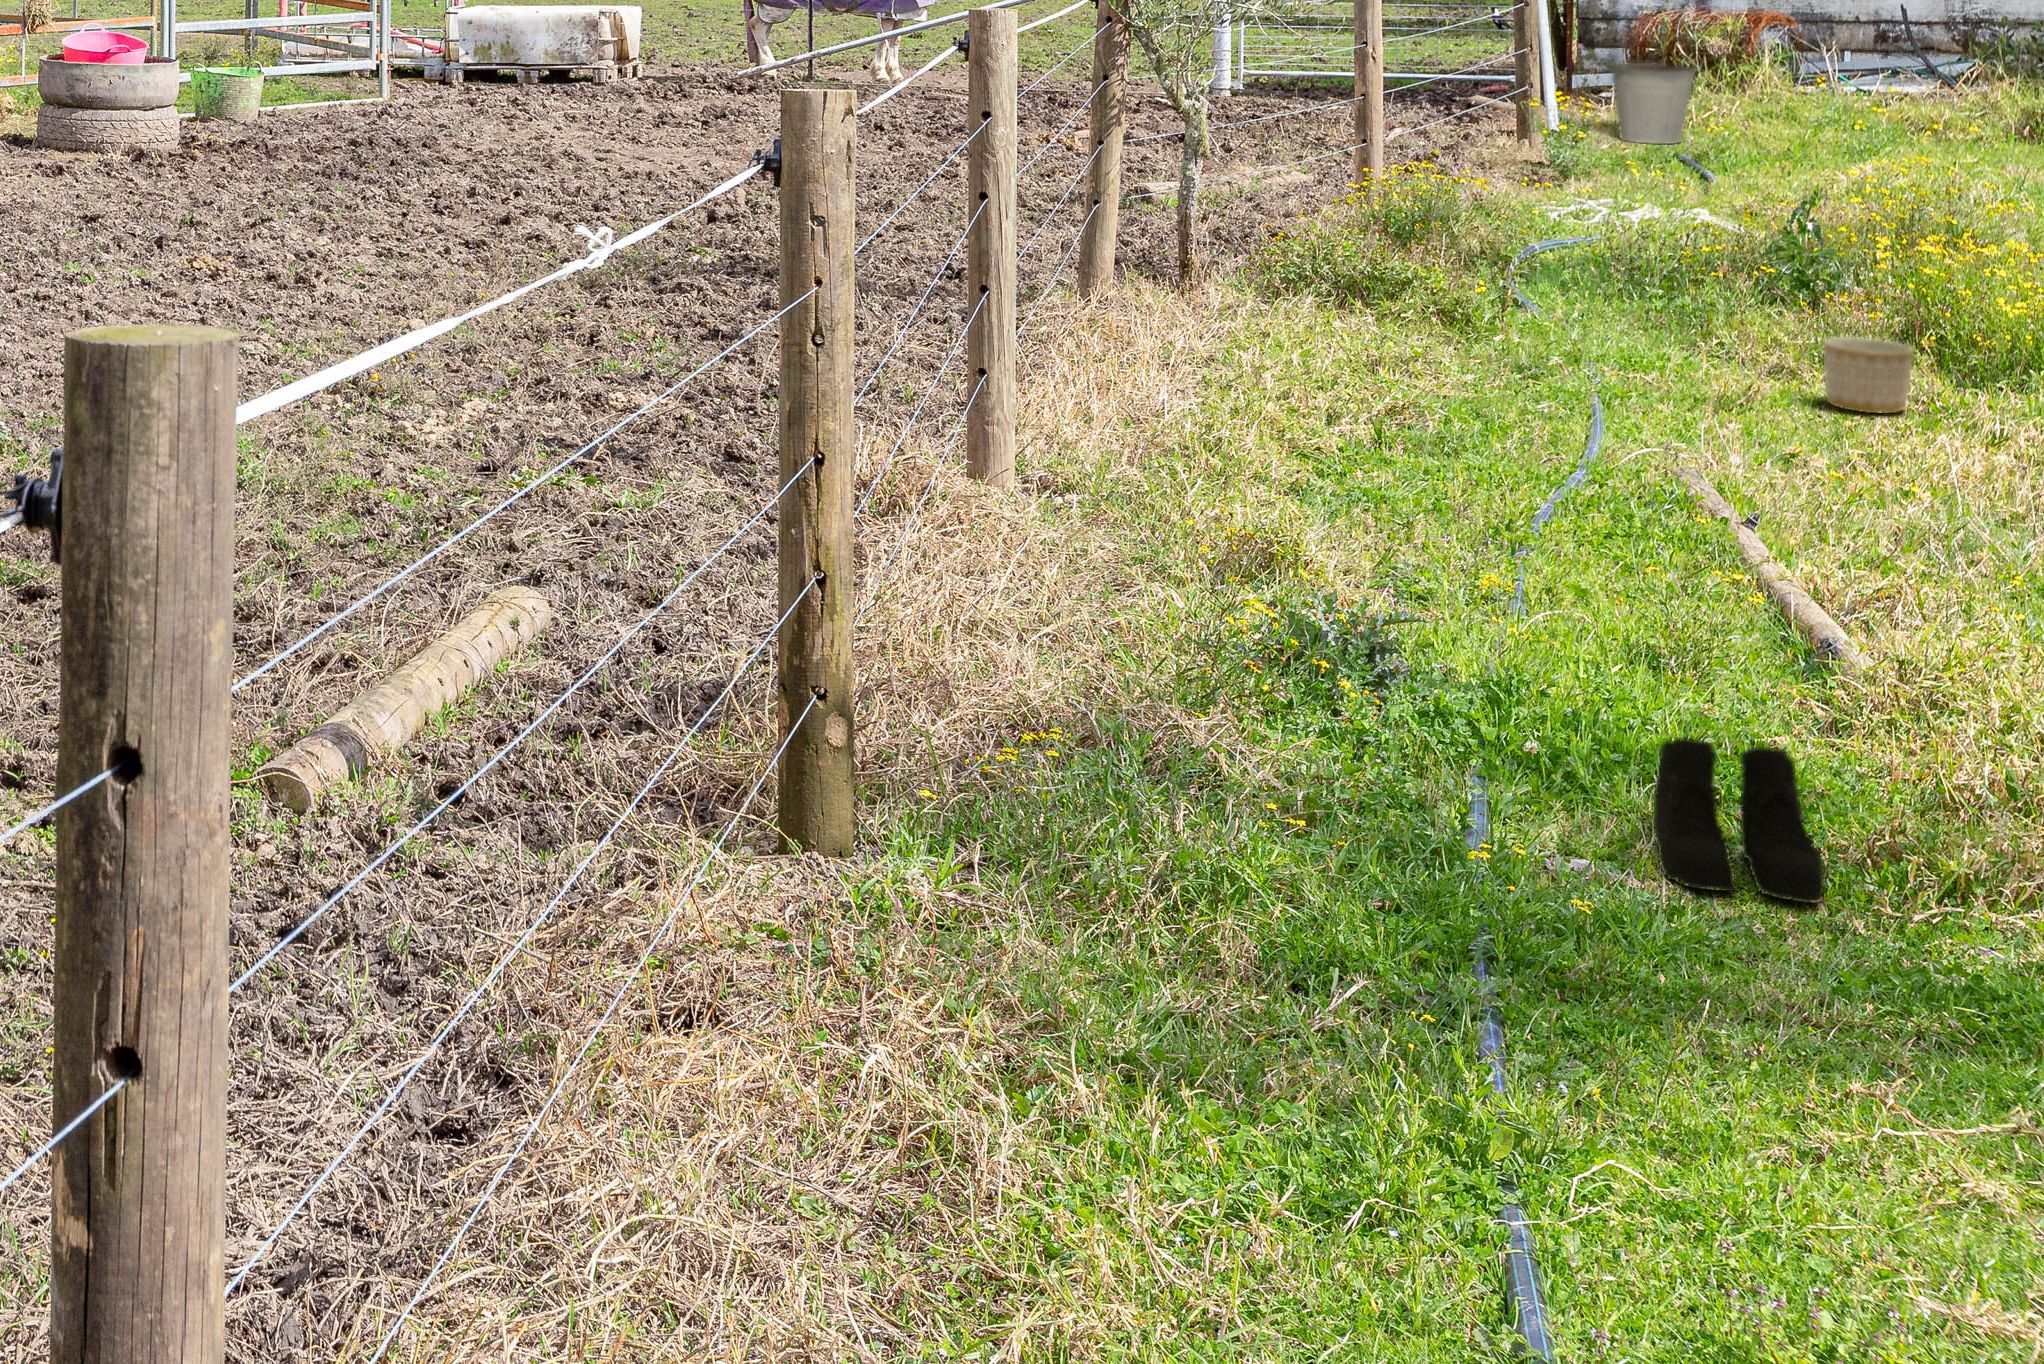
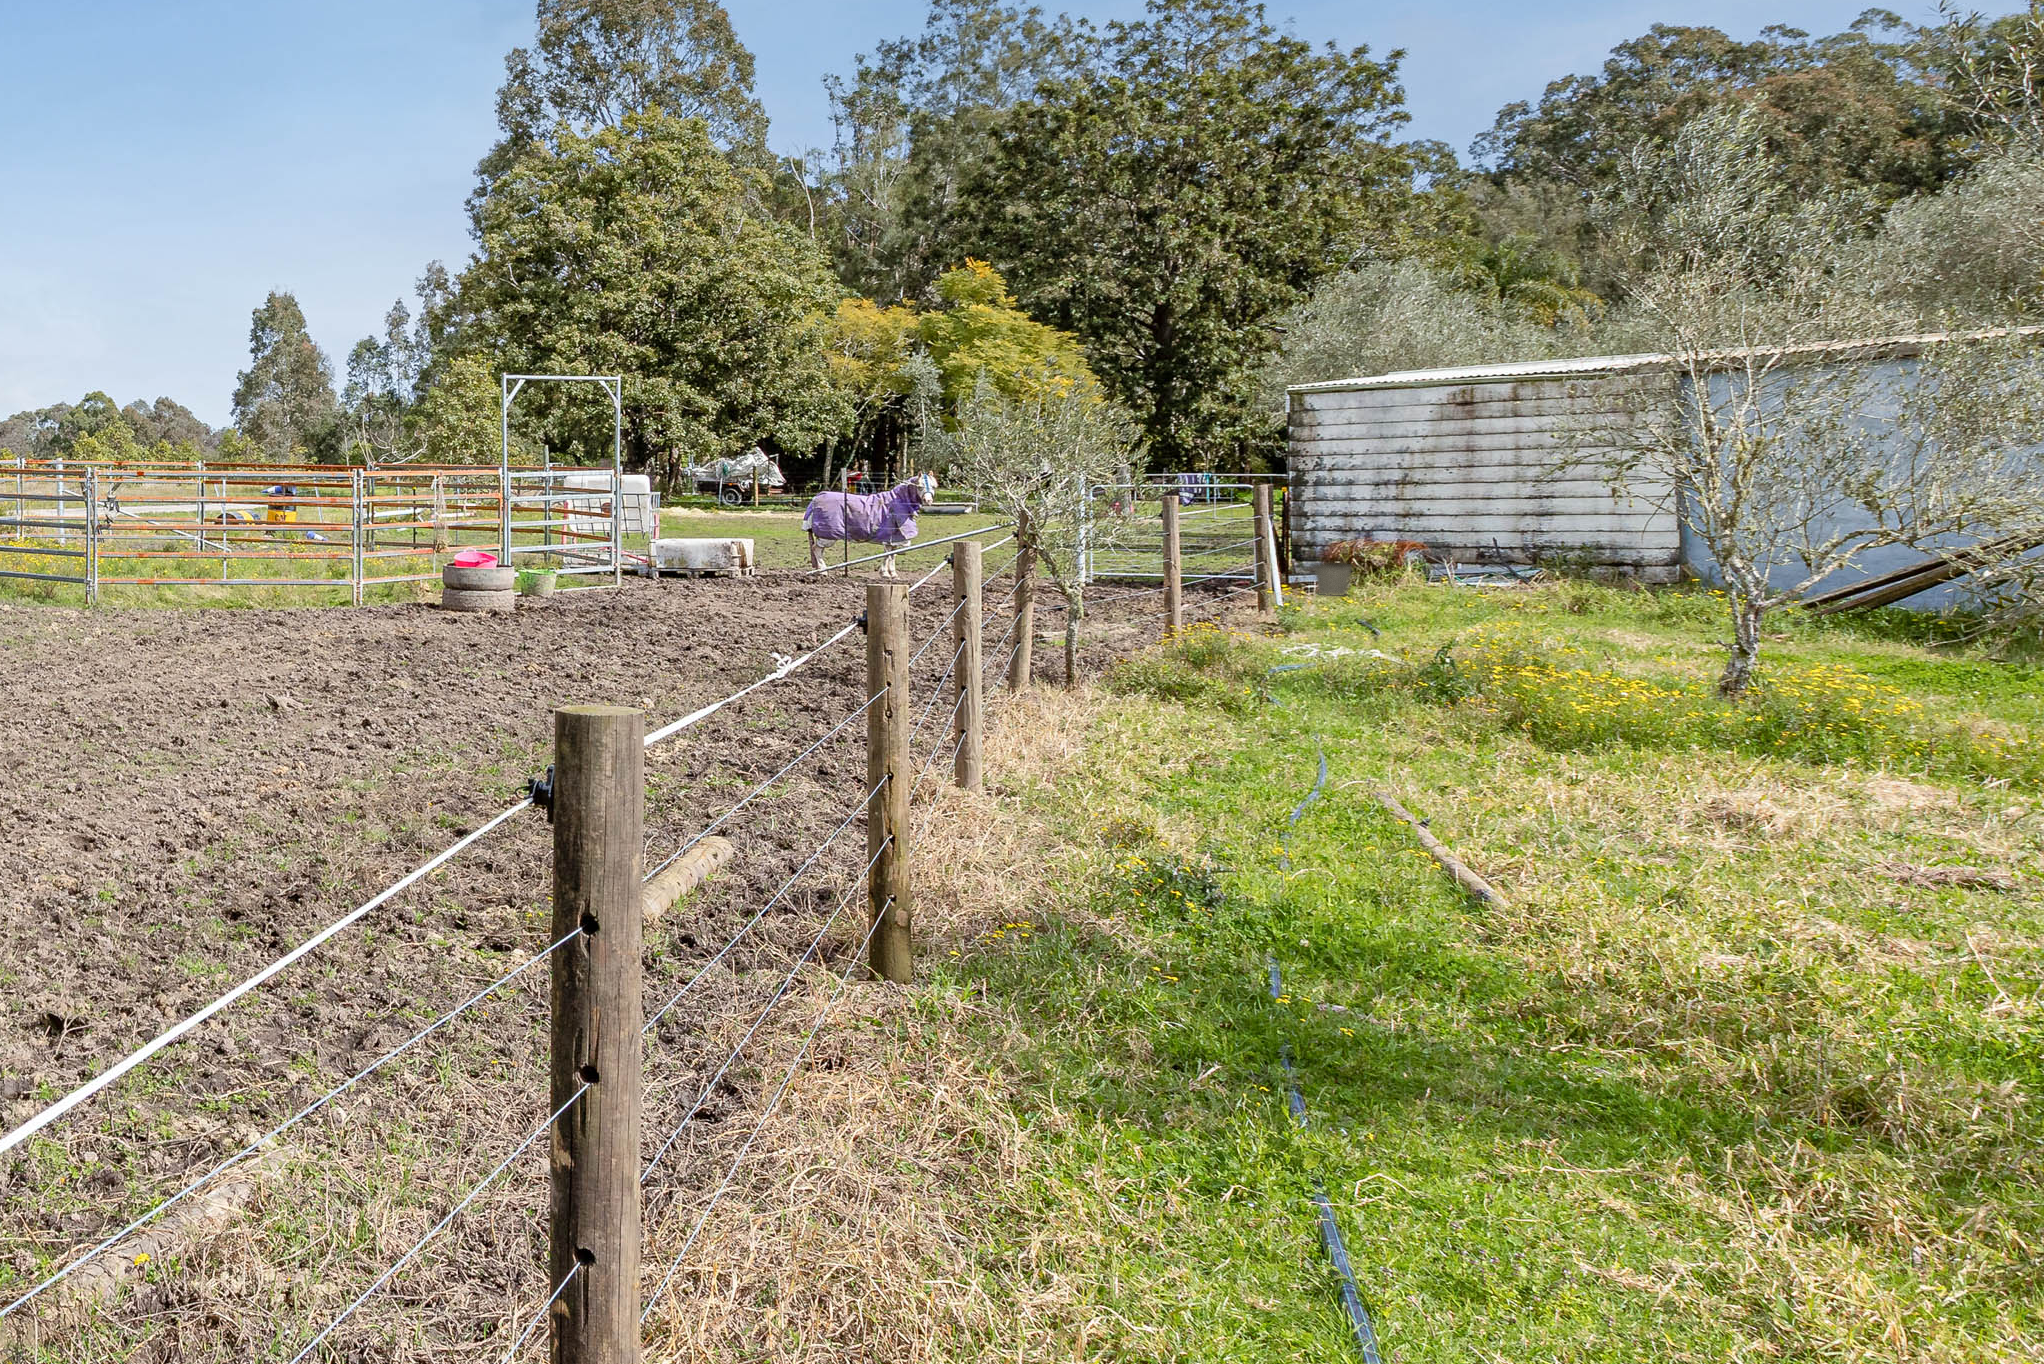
planter: present [1824,337,1914,413] -> none [1395,649,1427,672]
boots: present [1653,737,1824,903] -> none [1334,717,1378,750]

